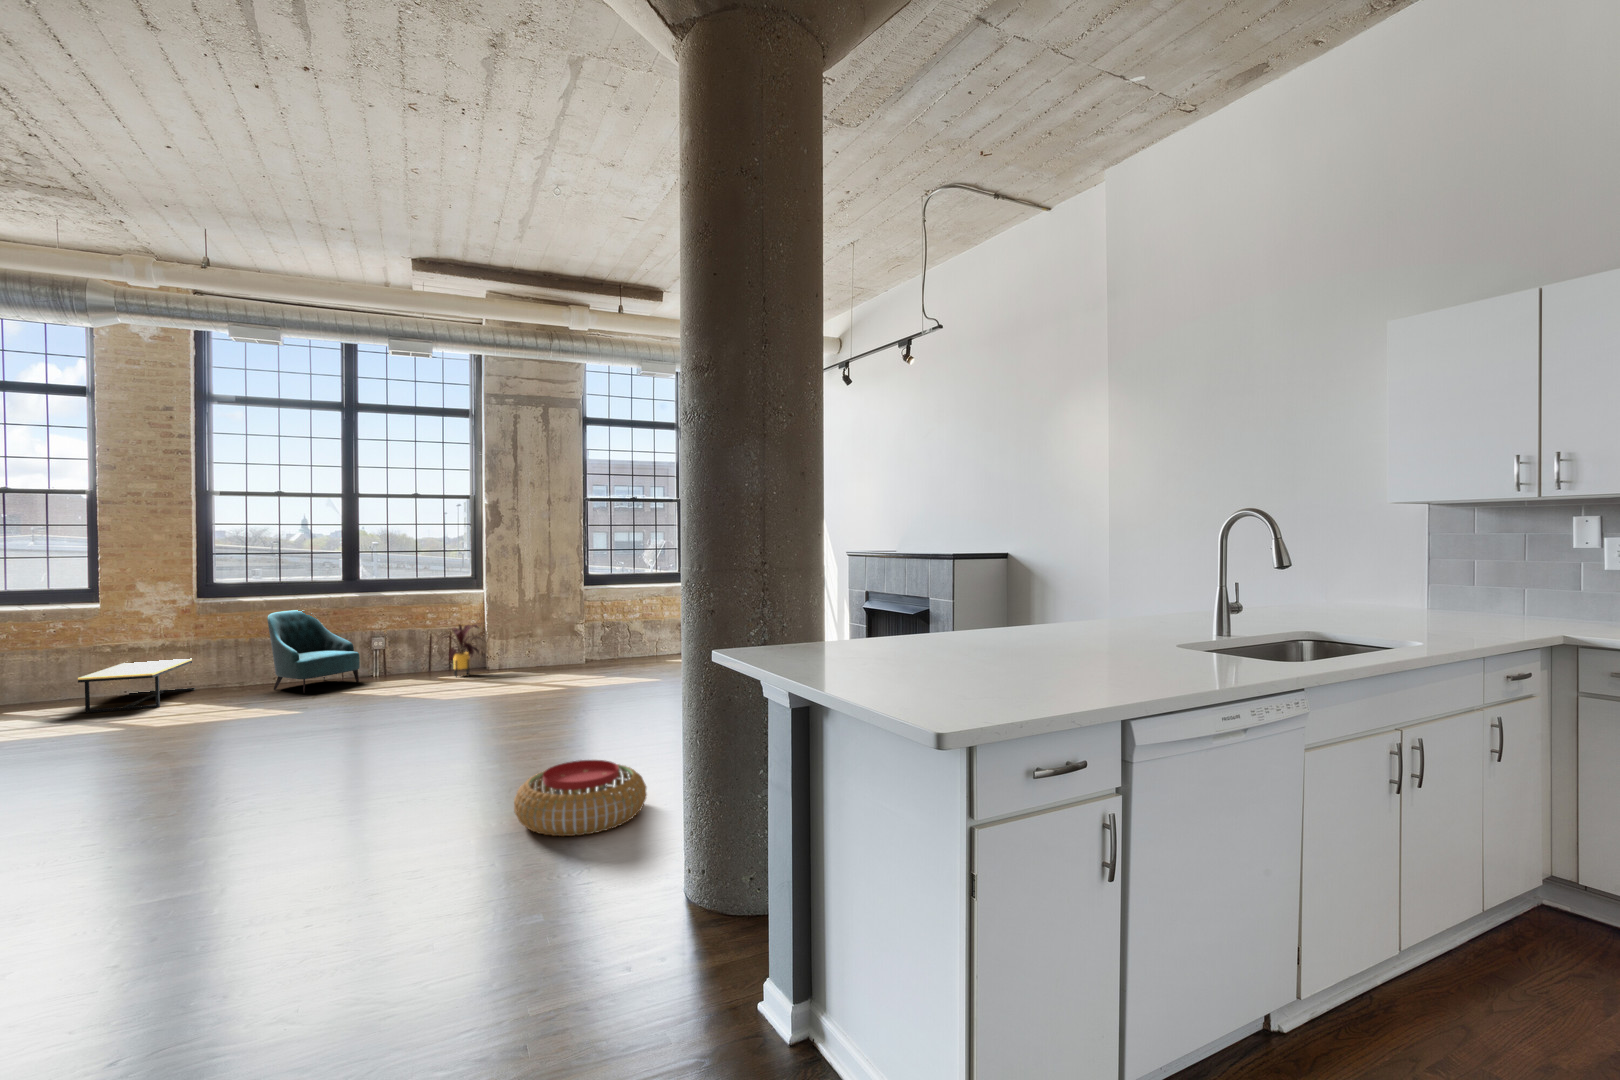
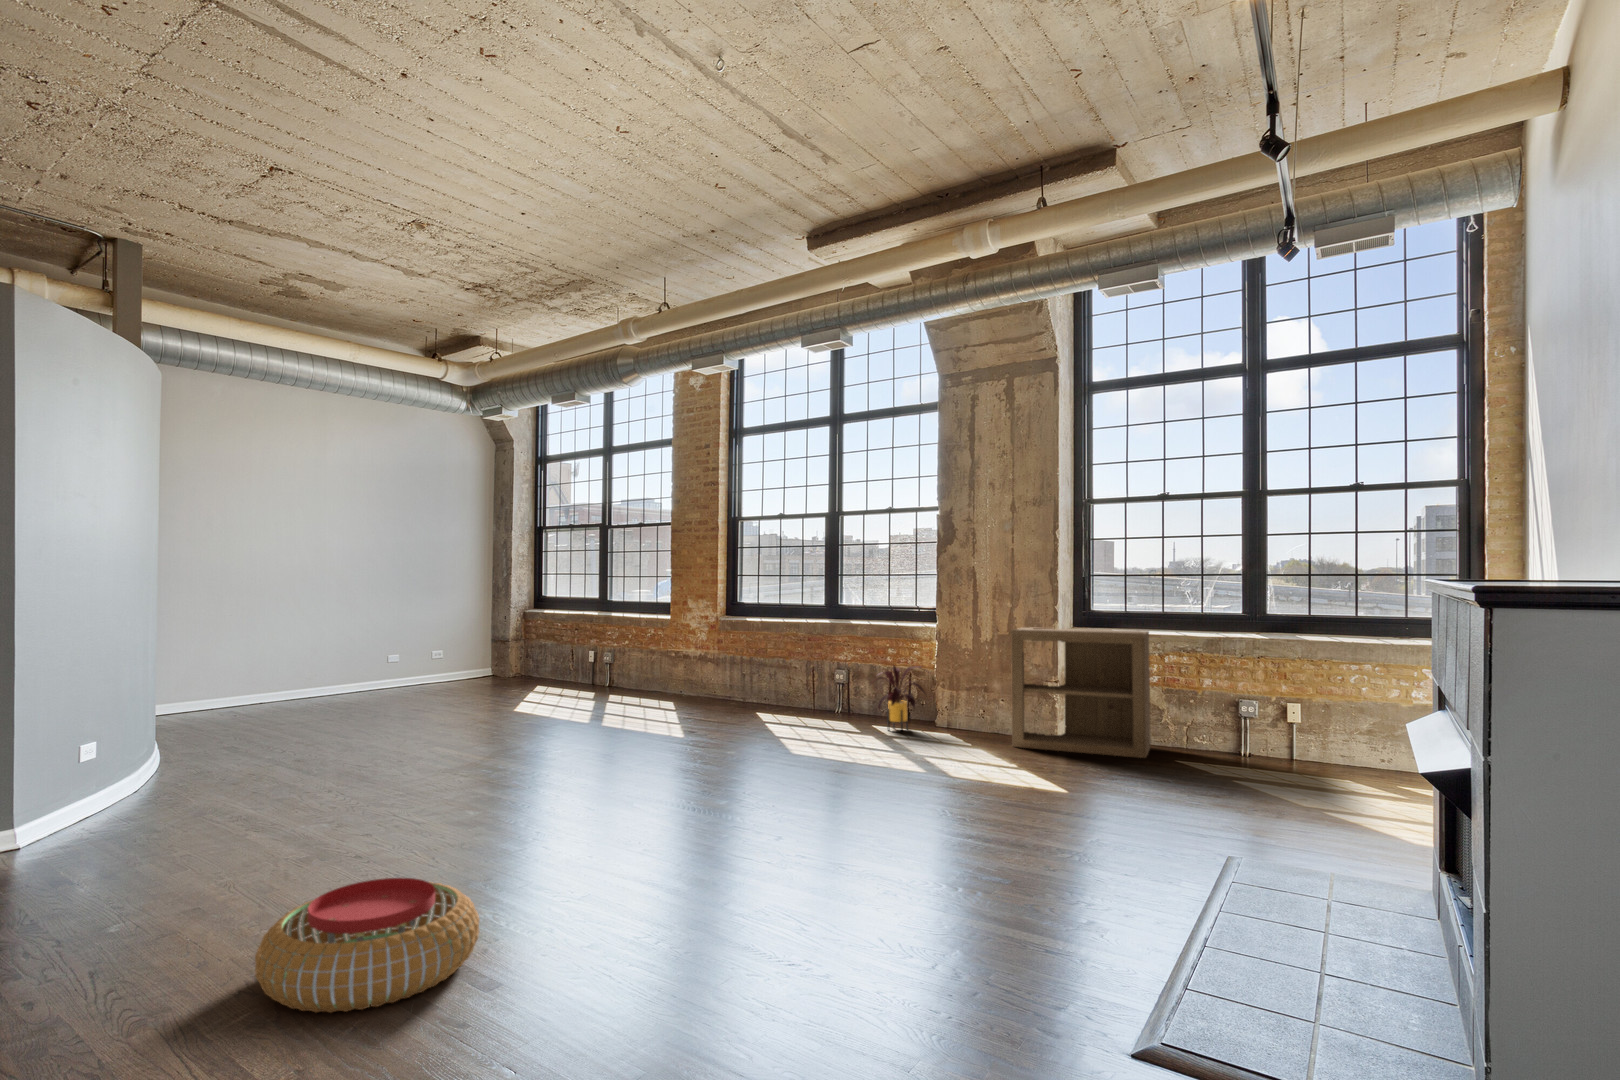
bookshelf: none [556,583,650,669] -> present [1010,628,1151,758]
armchair: present [267,610,360,693] -> none [741,631,812,720]
coffee table: present [78,658,195,713] -> none [605,665,717,711]

